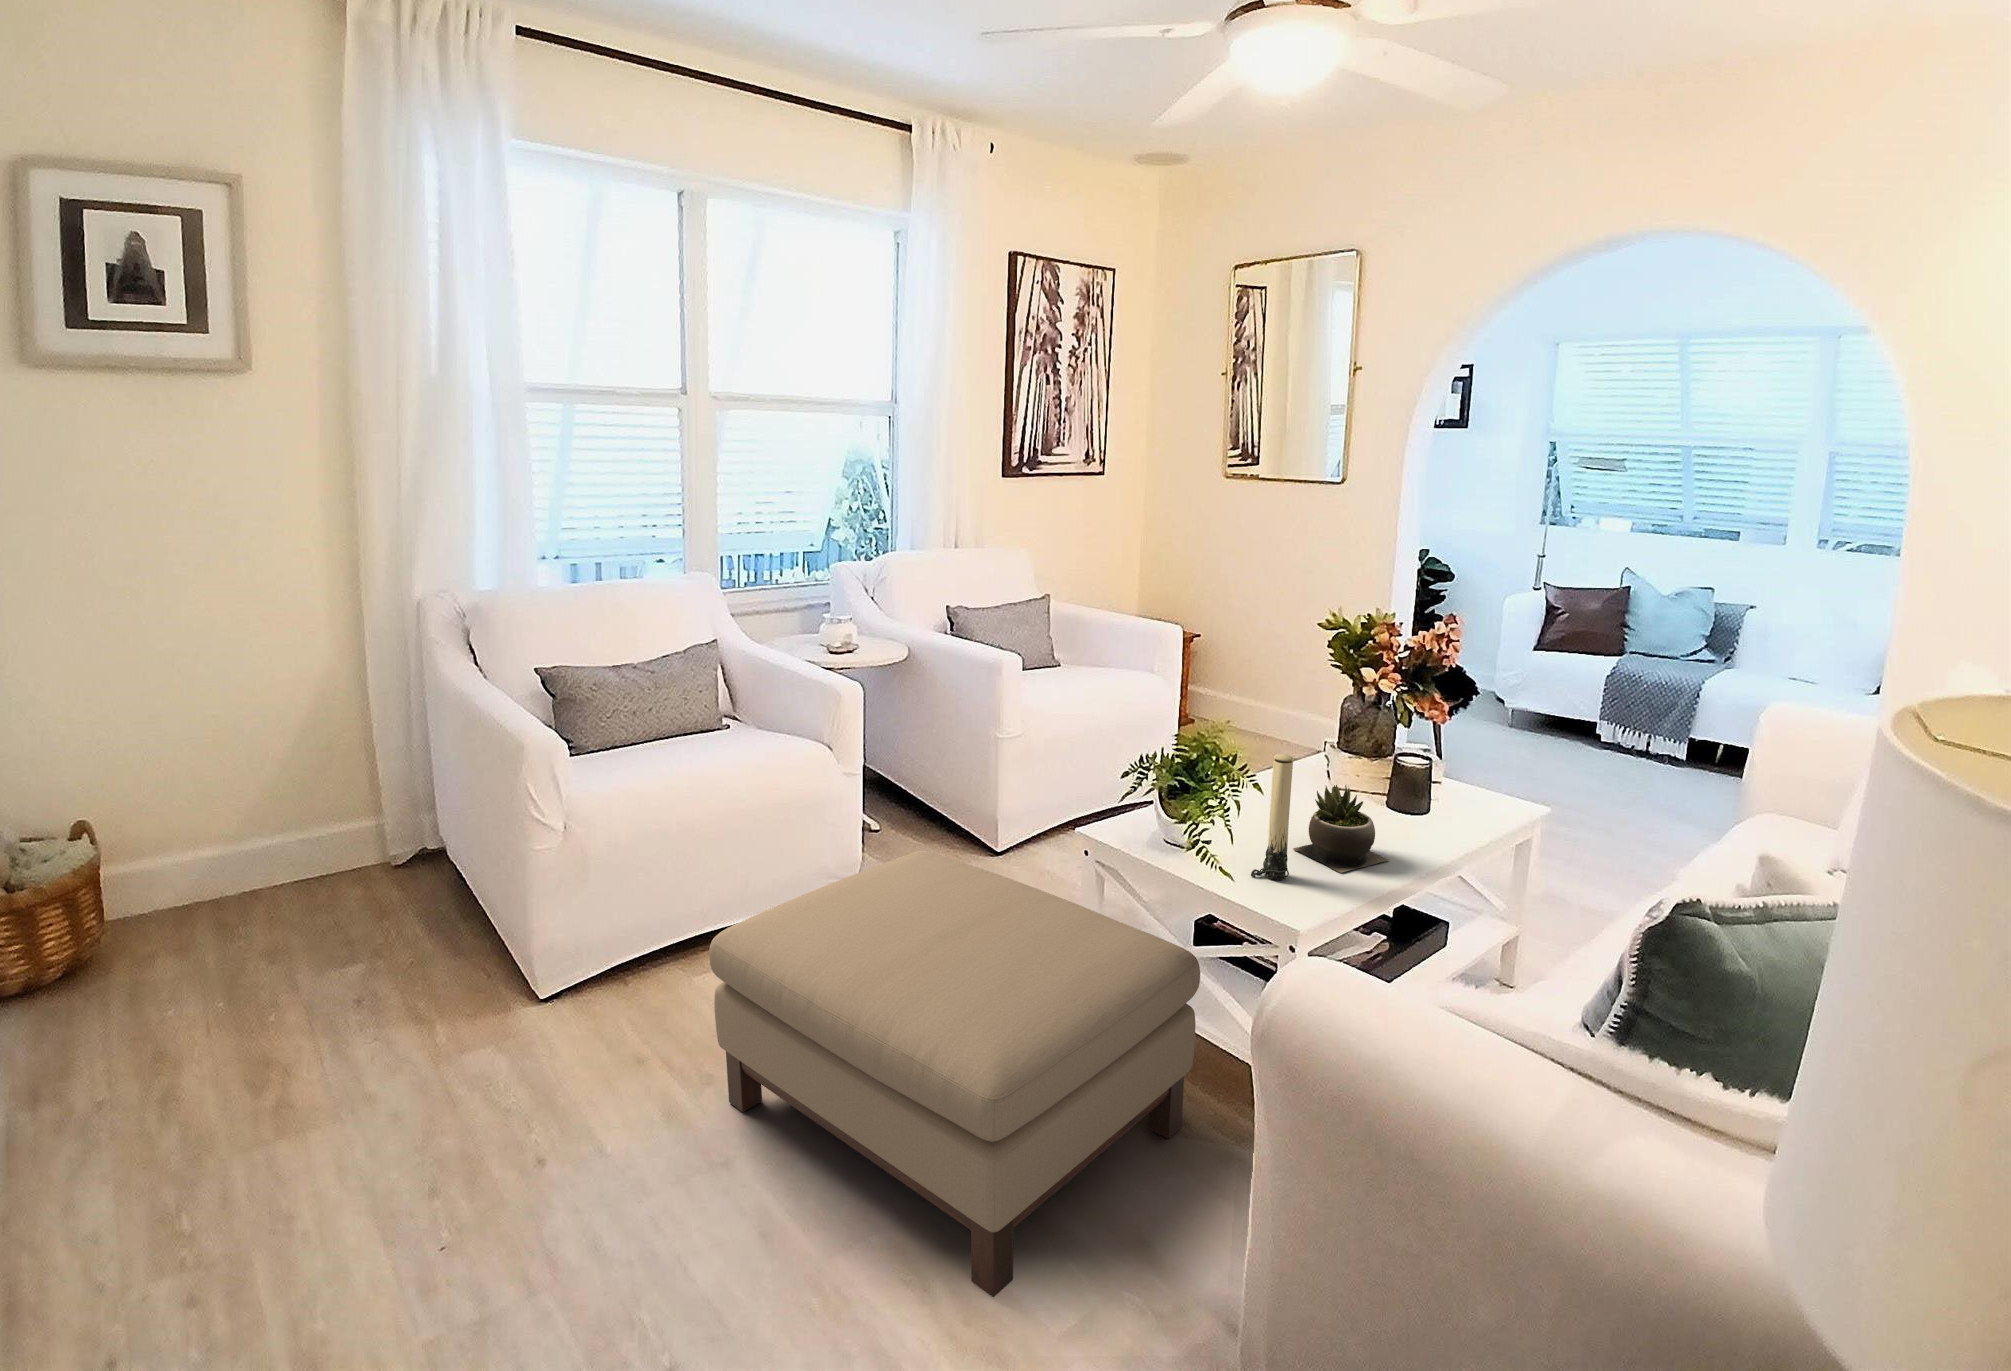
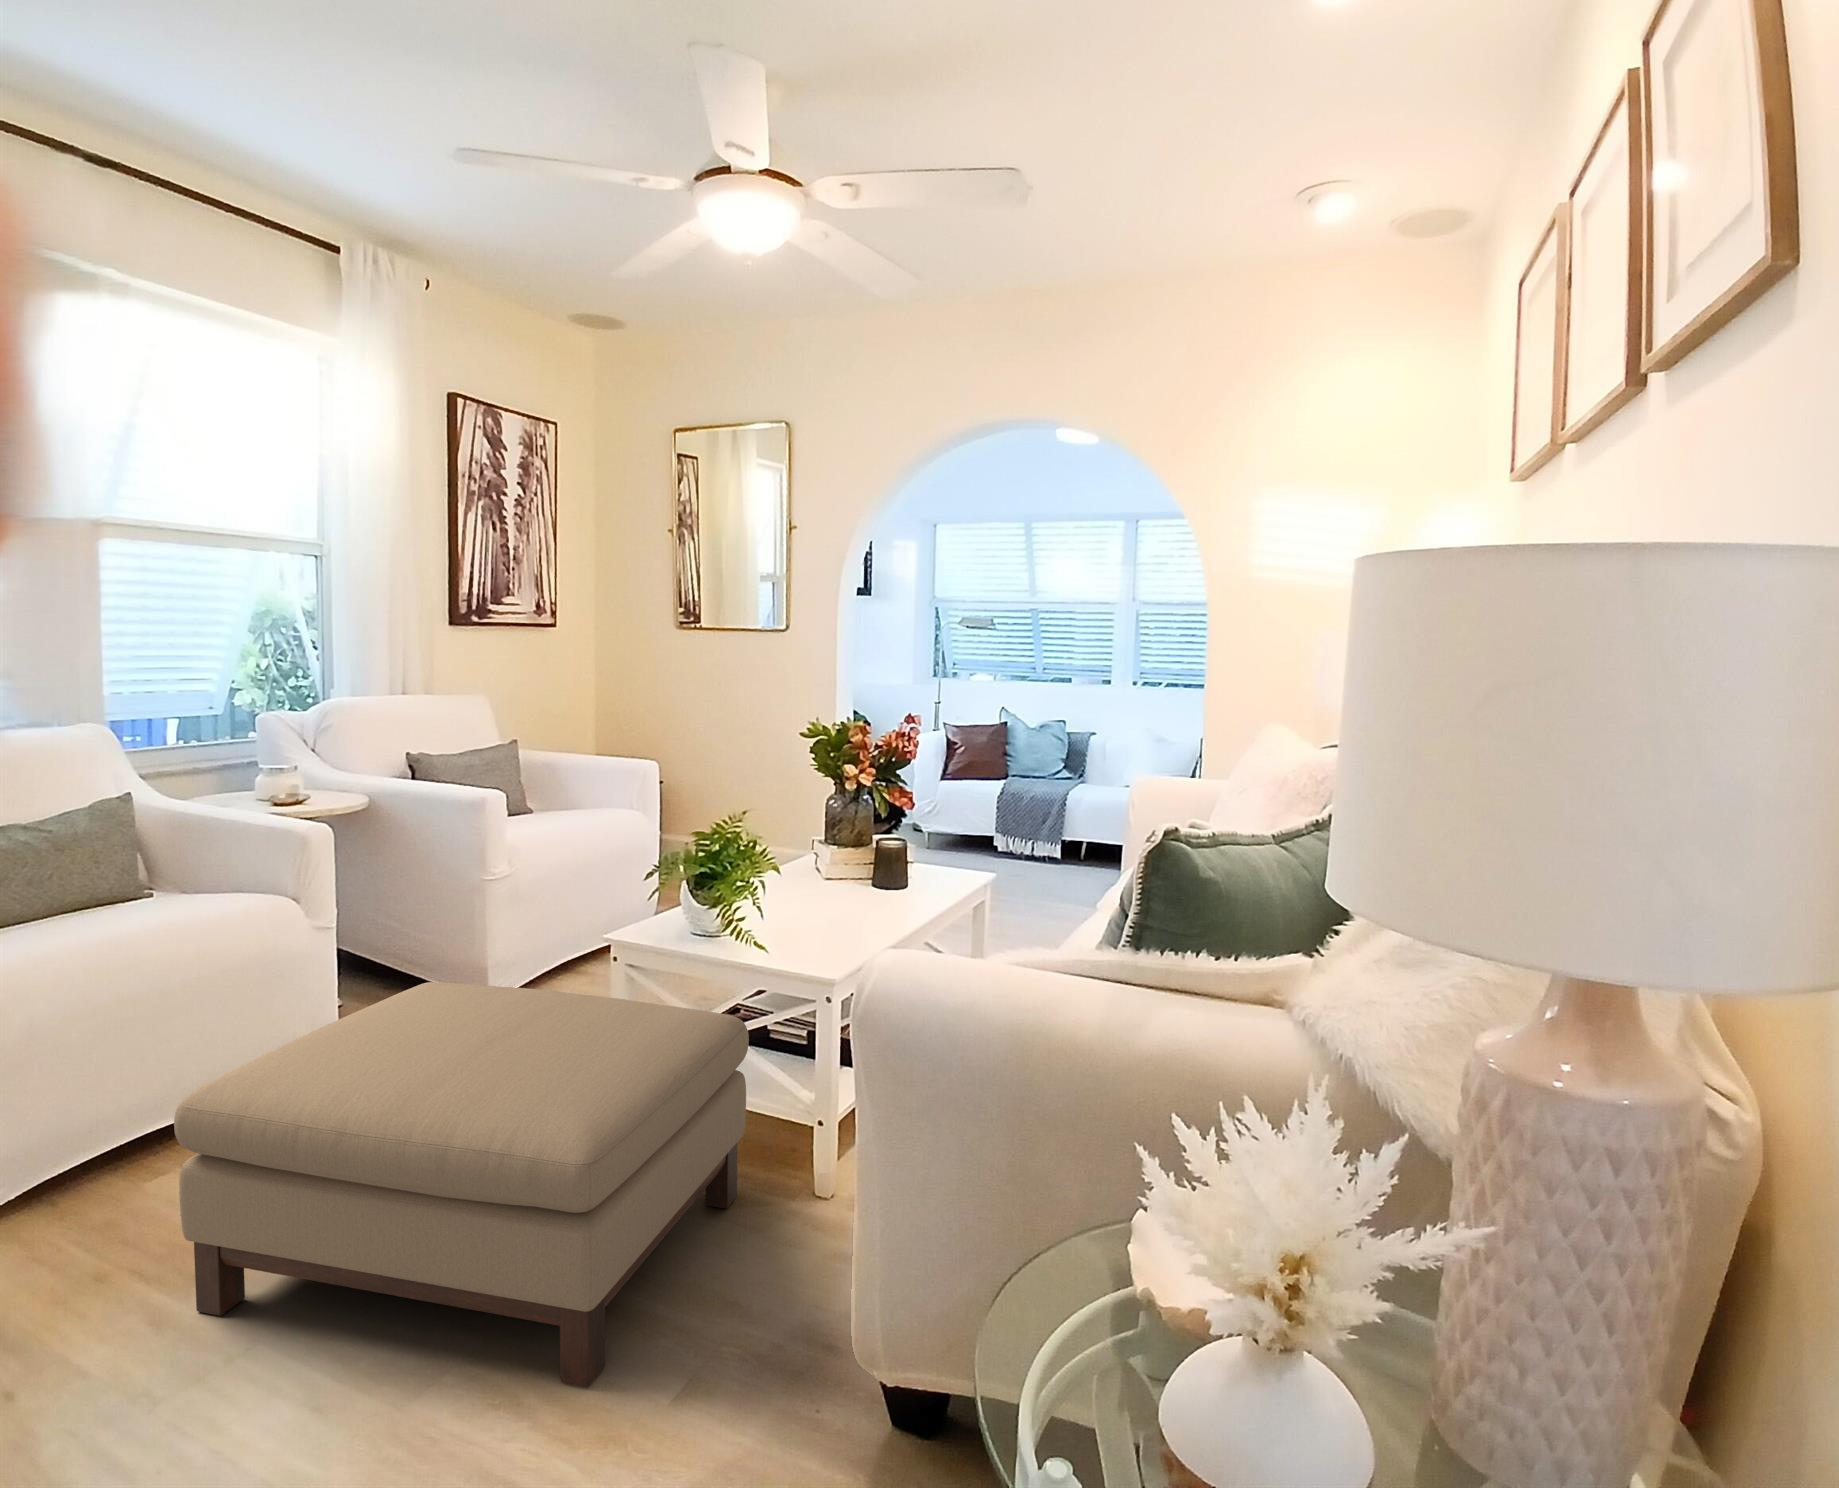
candle: present [1251,754,1293,880] -> none [780,831,813,947]
succulent plant: present [1293,785,1389,873] -> none [808,859,889,934]

